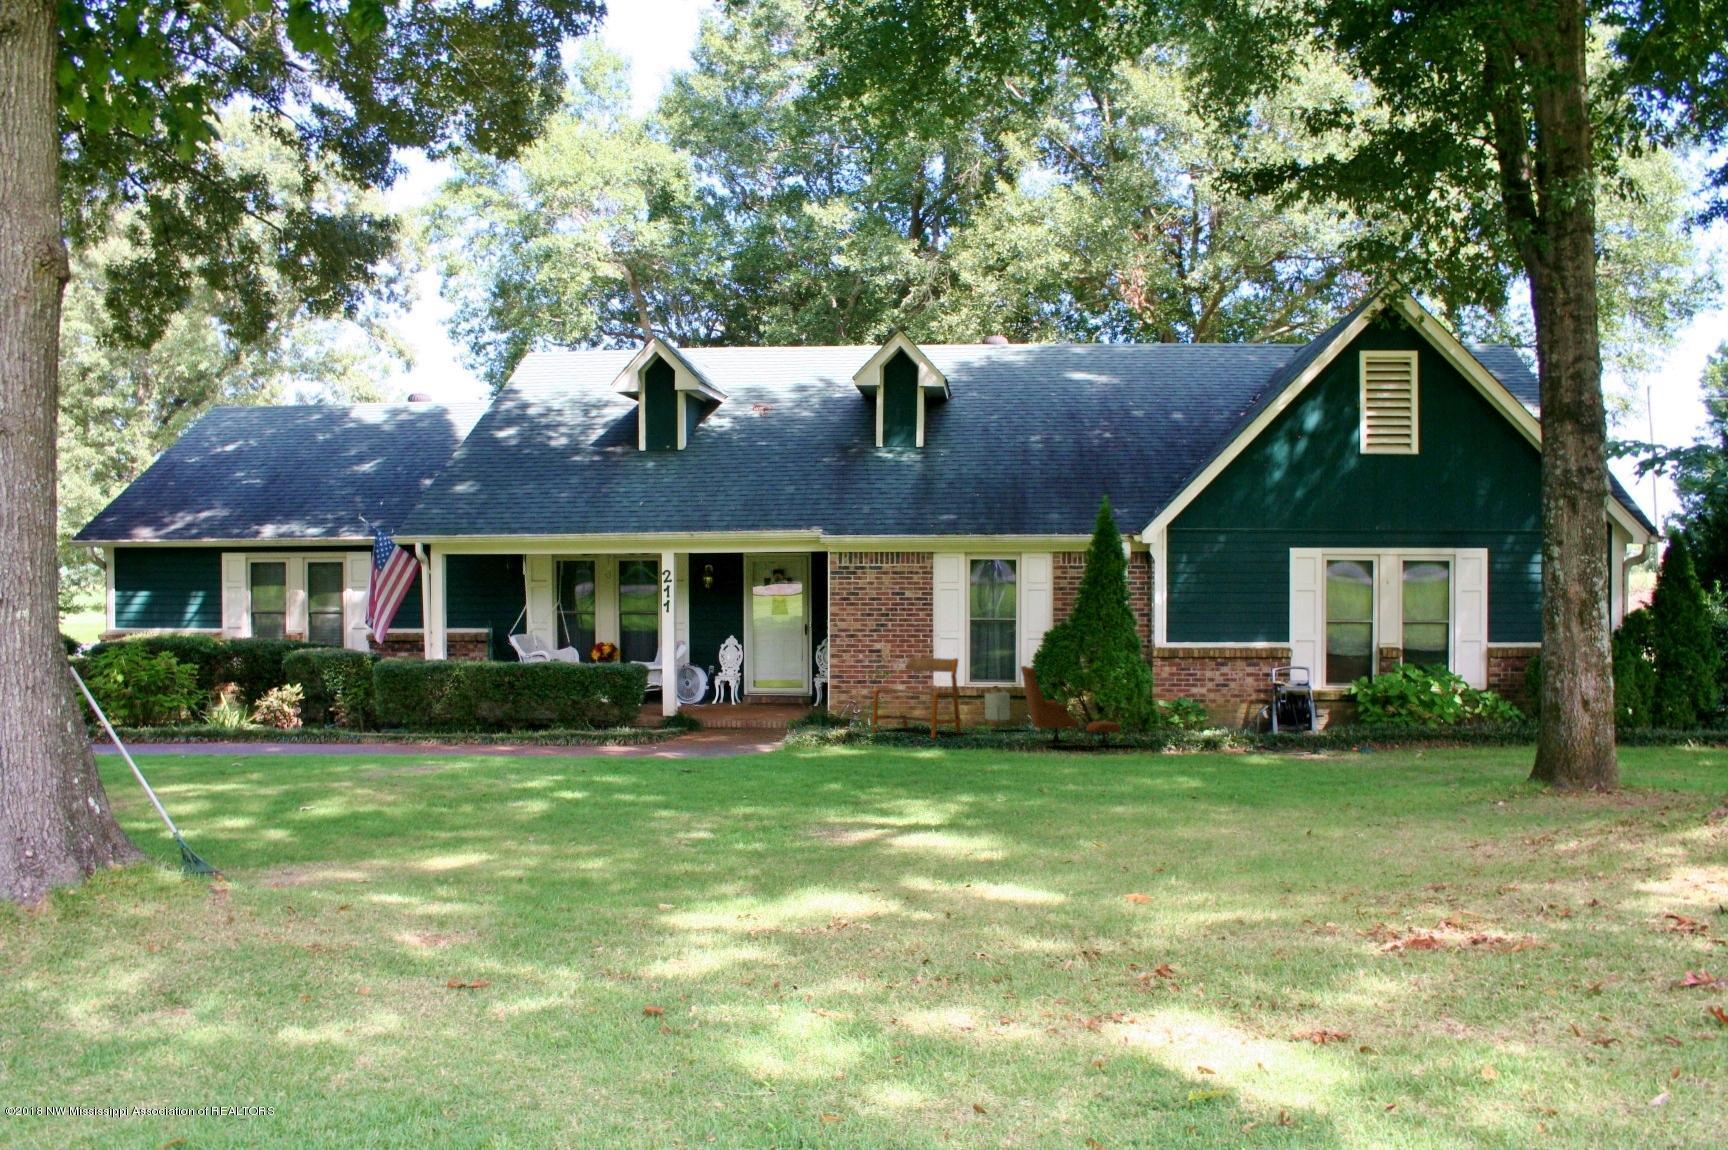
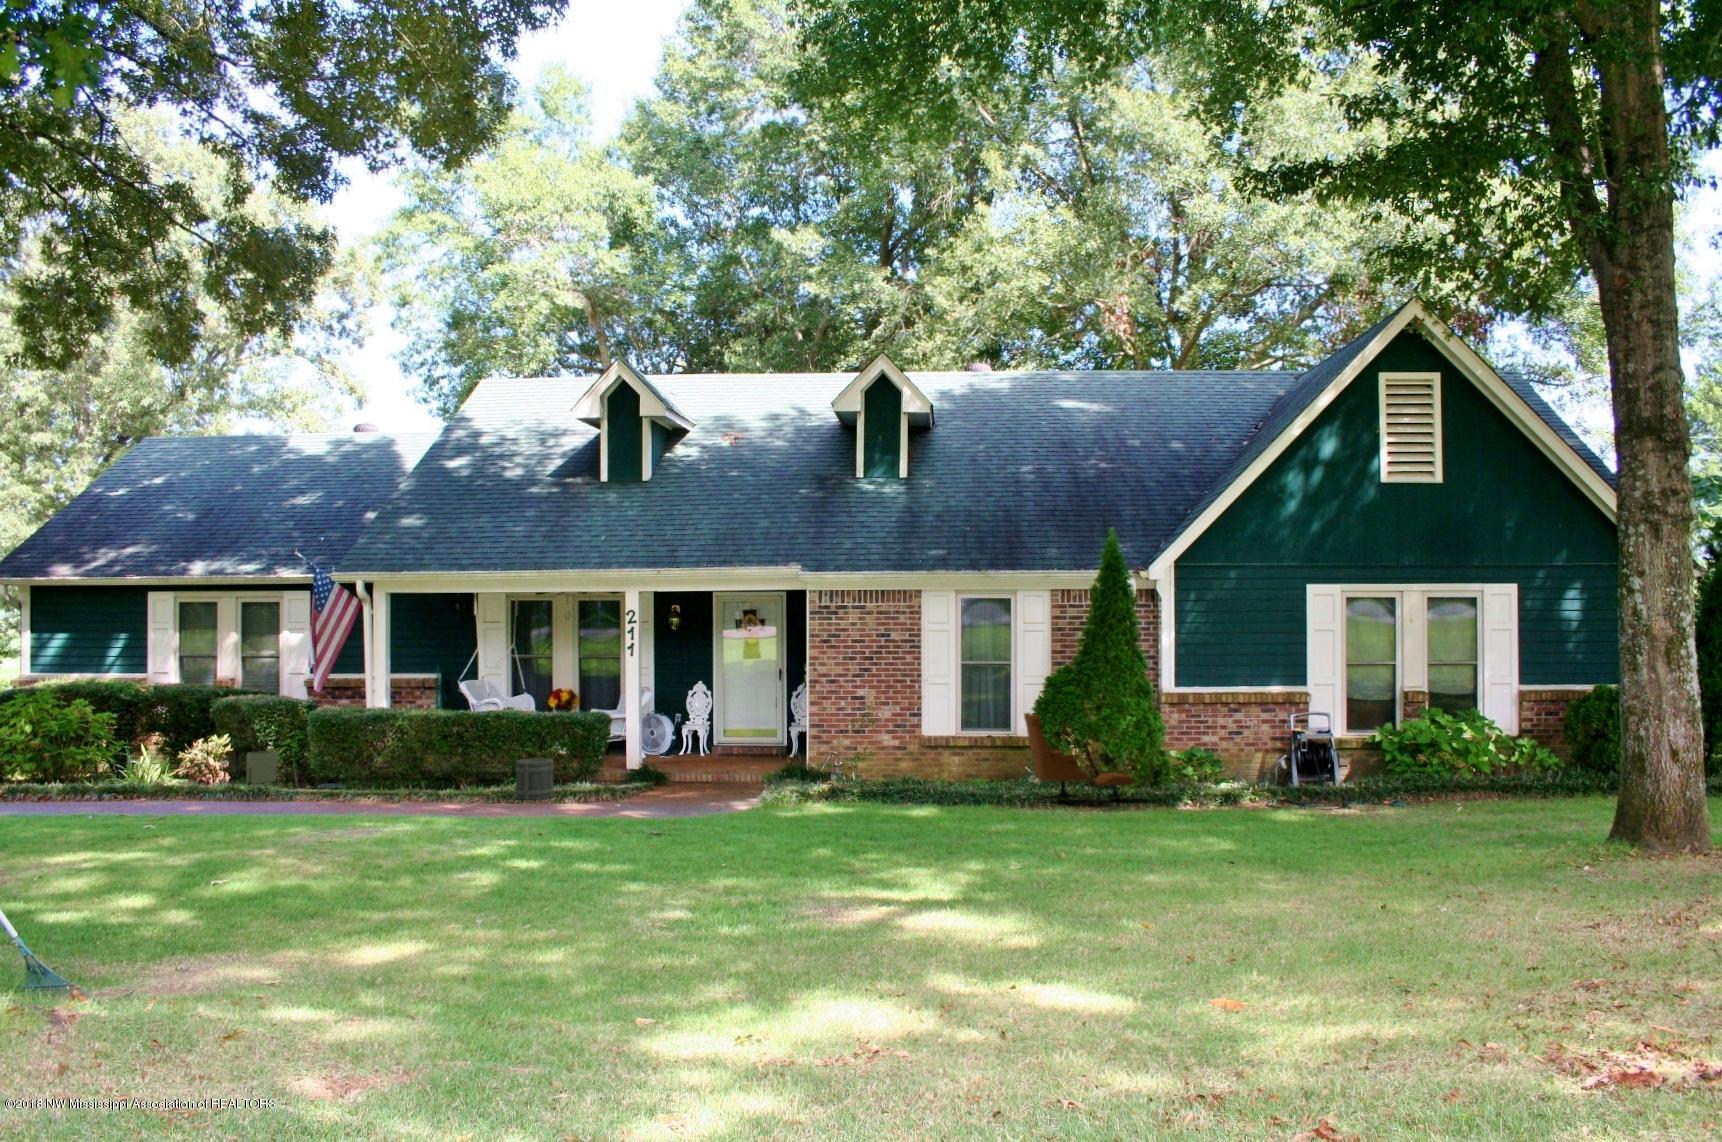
bench: present [872,657,962,738] -> none [858,702,955,791]
planter: present [985,692,1010,721] -> present [246,751,278,785]
bucket: none [560,705,595,742] -> present [515,759,554,800]

